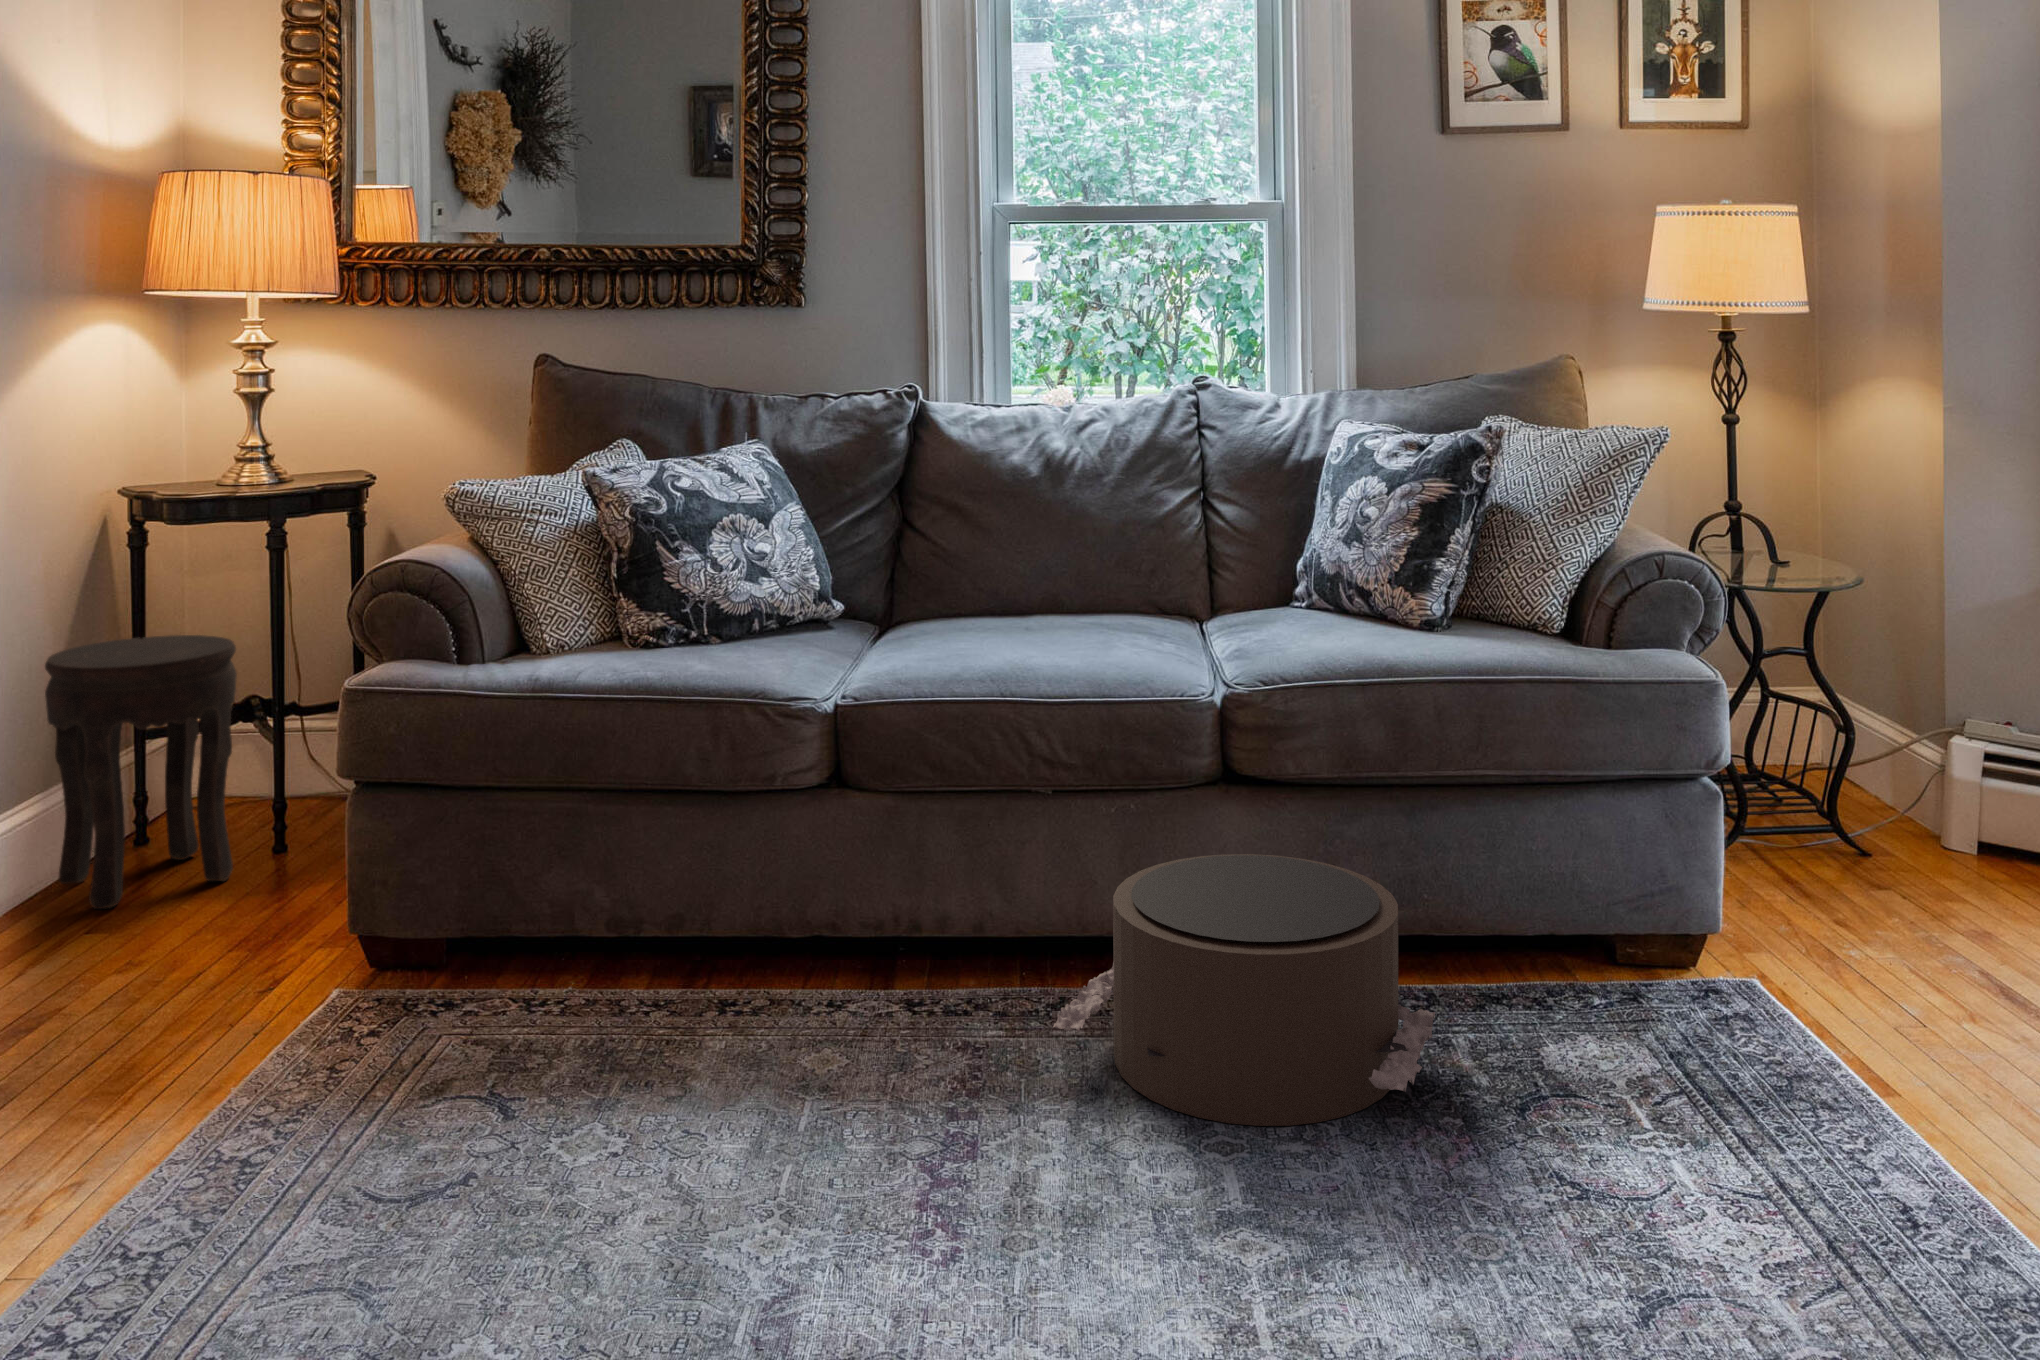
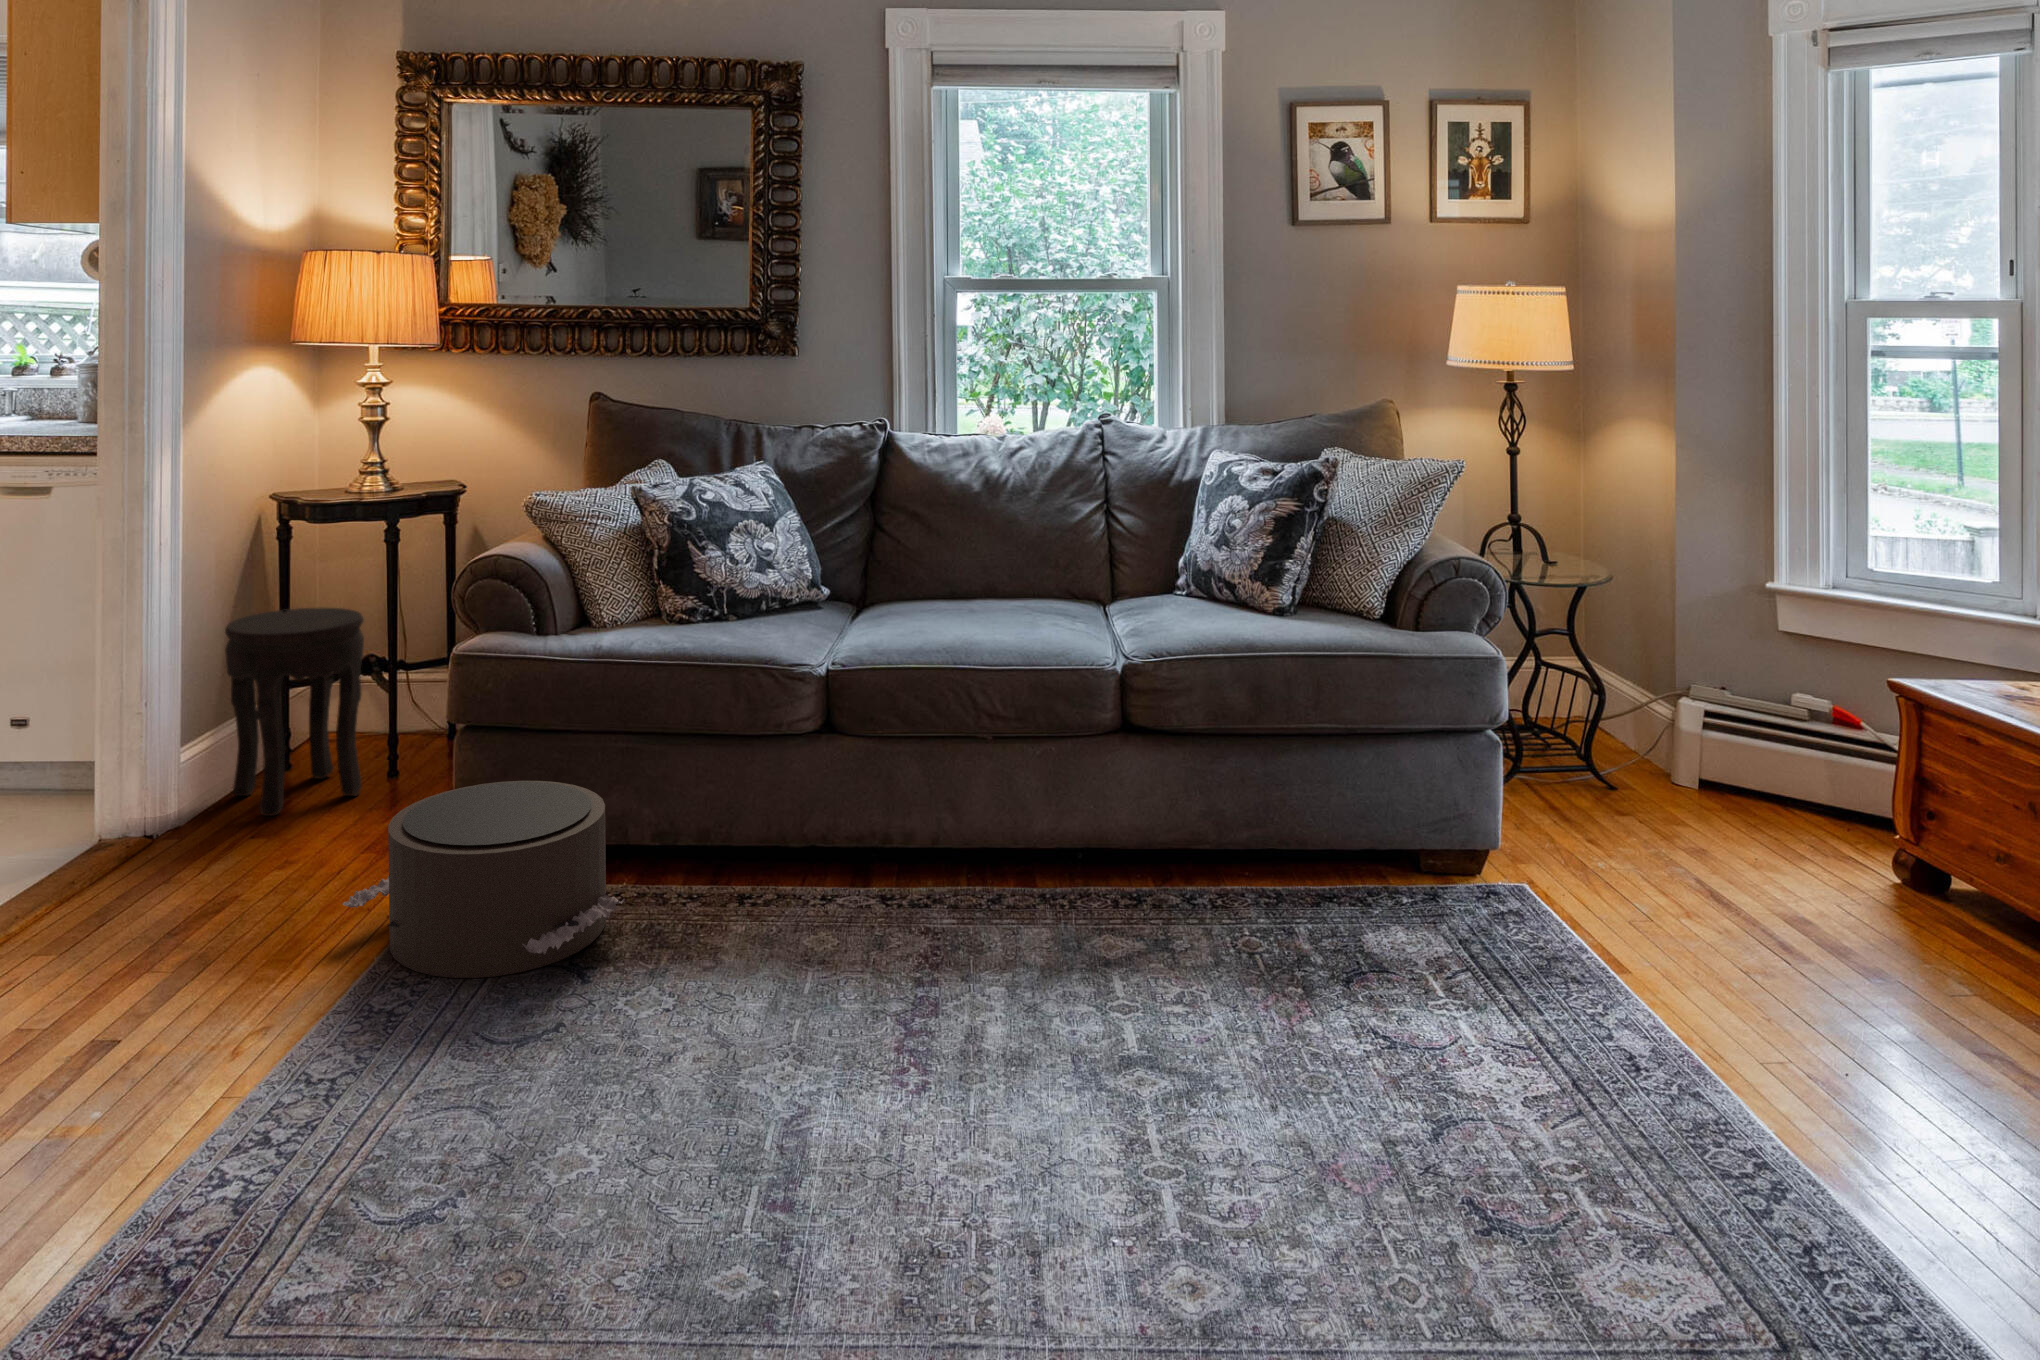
pouf: present [1053,854,1435,1126] -> present [343,781,625,978]

